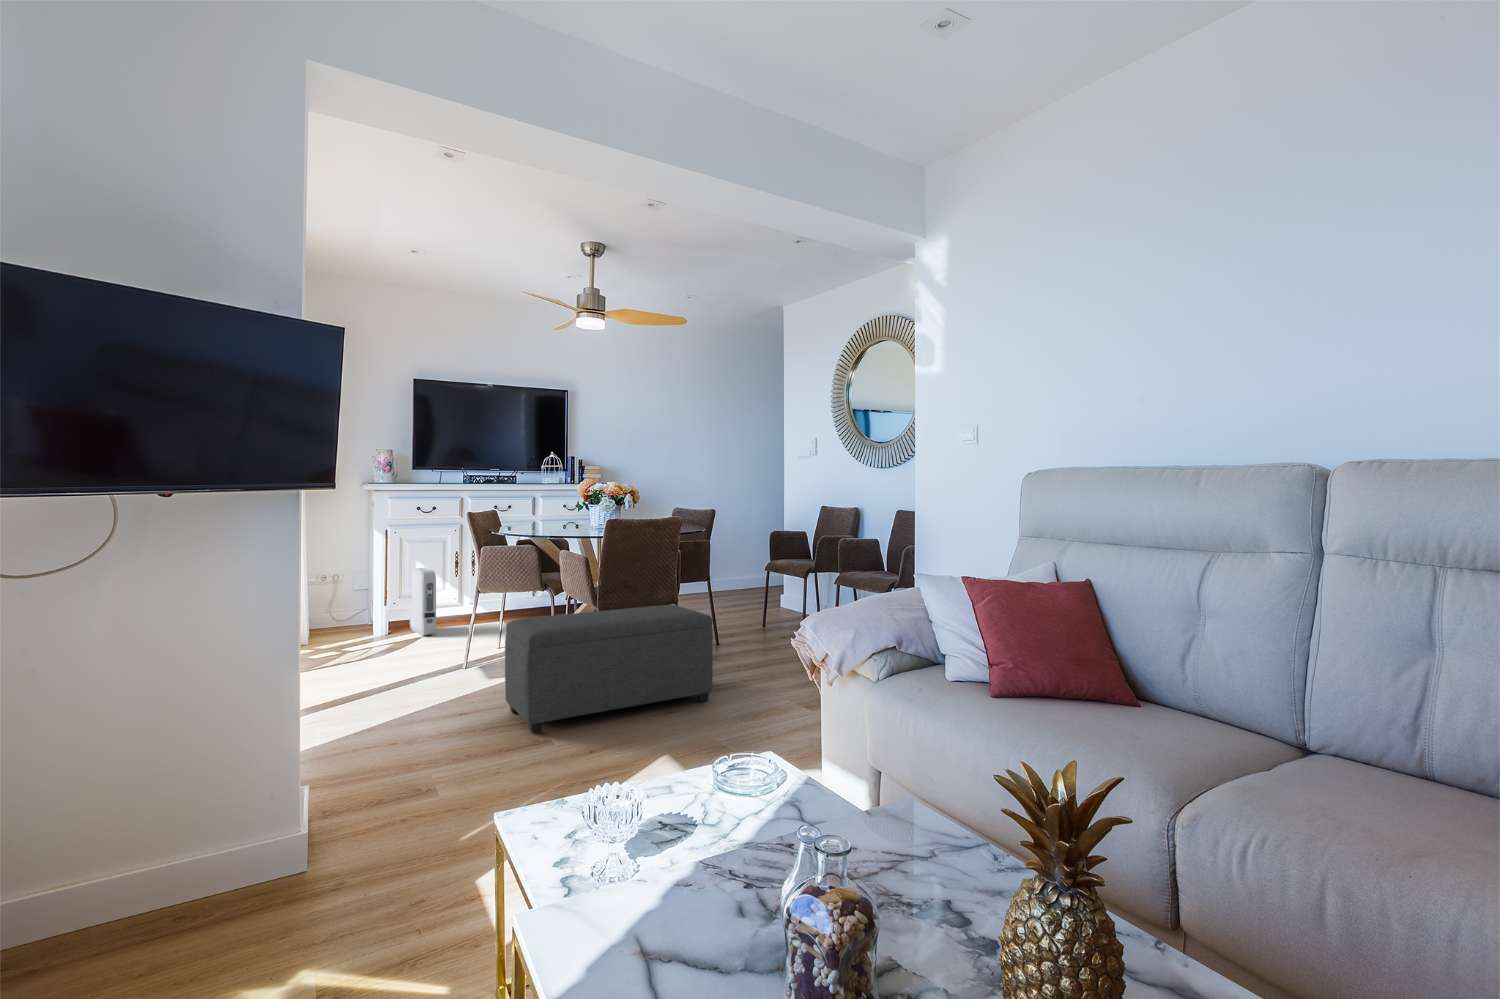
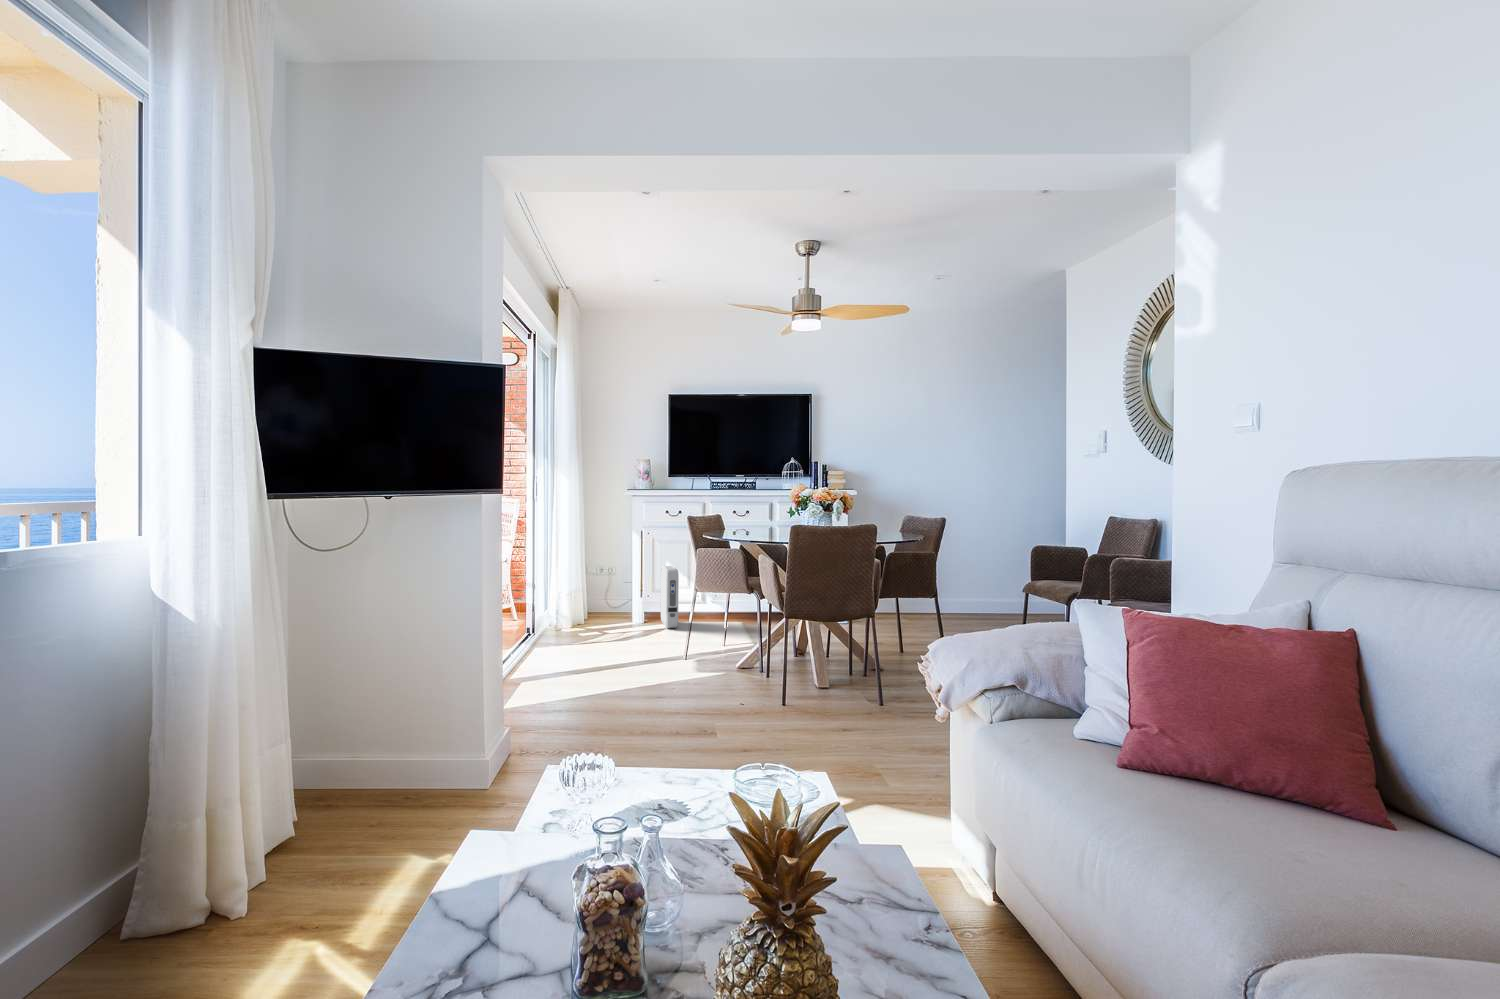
ottoman: present [505,605,713,733] -> none [687,617,891,730]

